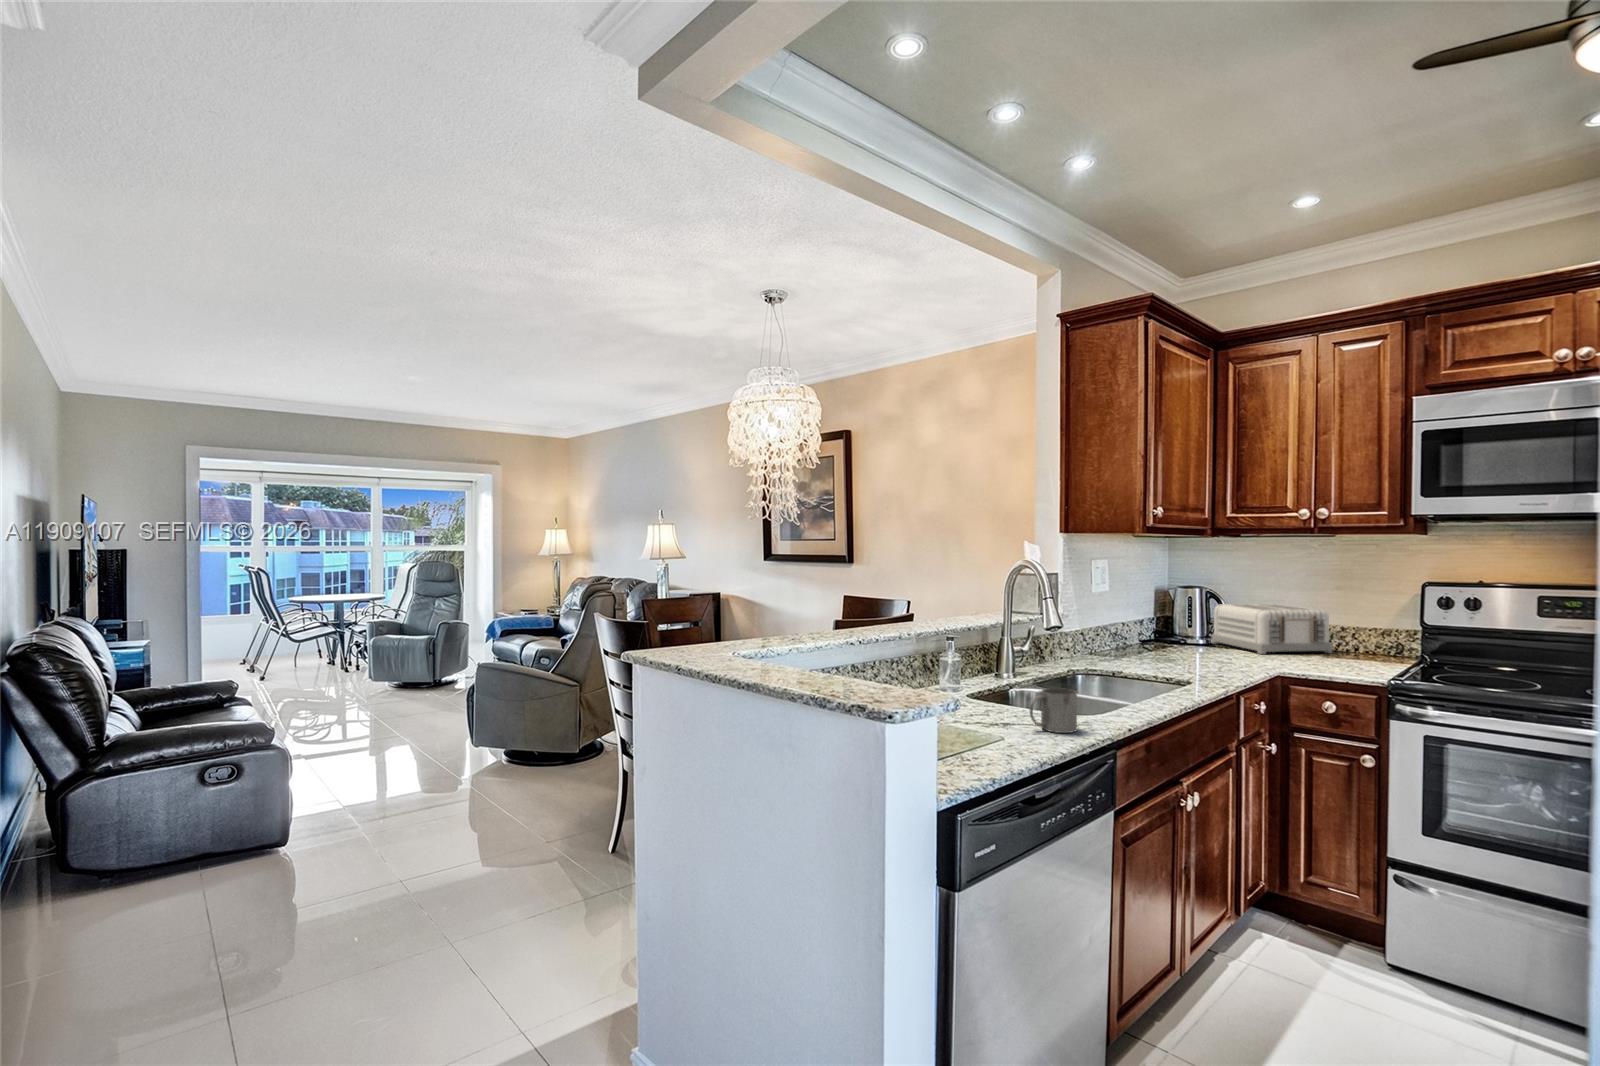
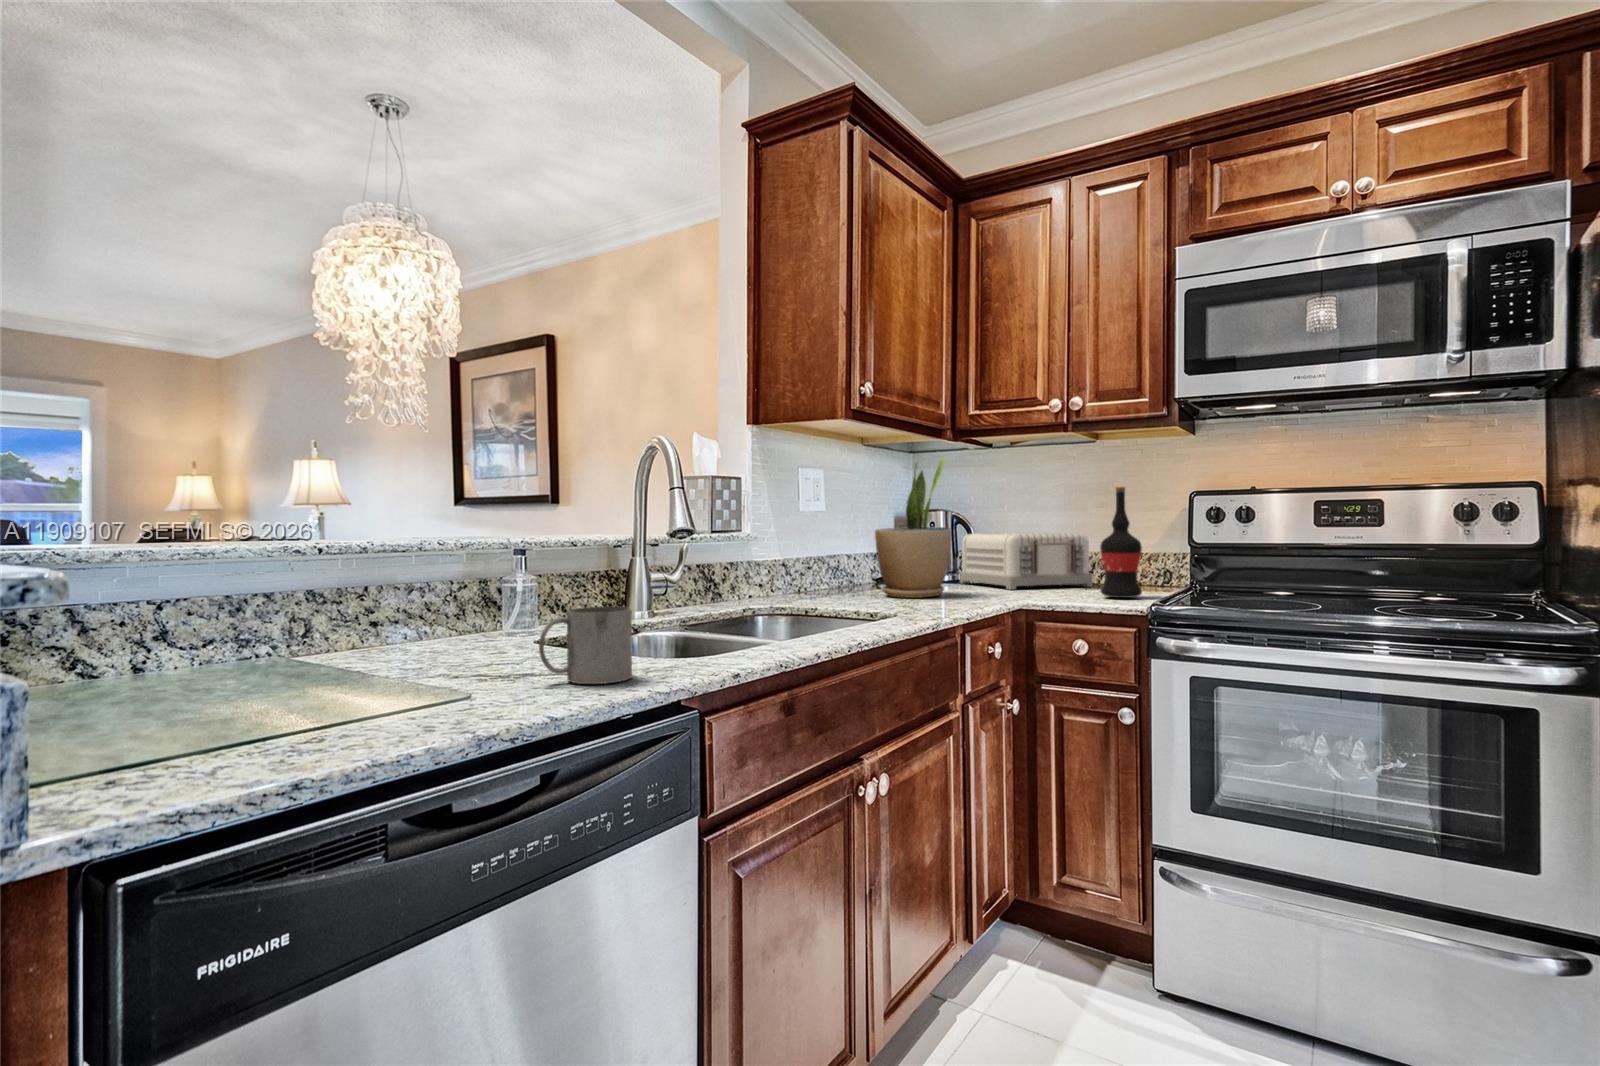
potted plant: none [1154,554,1216,662] -> present [875,457,951,598]
wine bottle: none [1344,584,1380,670] -> present [1100,487,1142,598]

